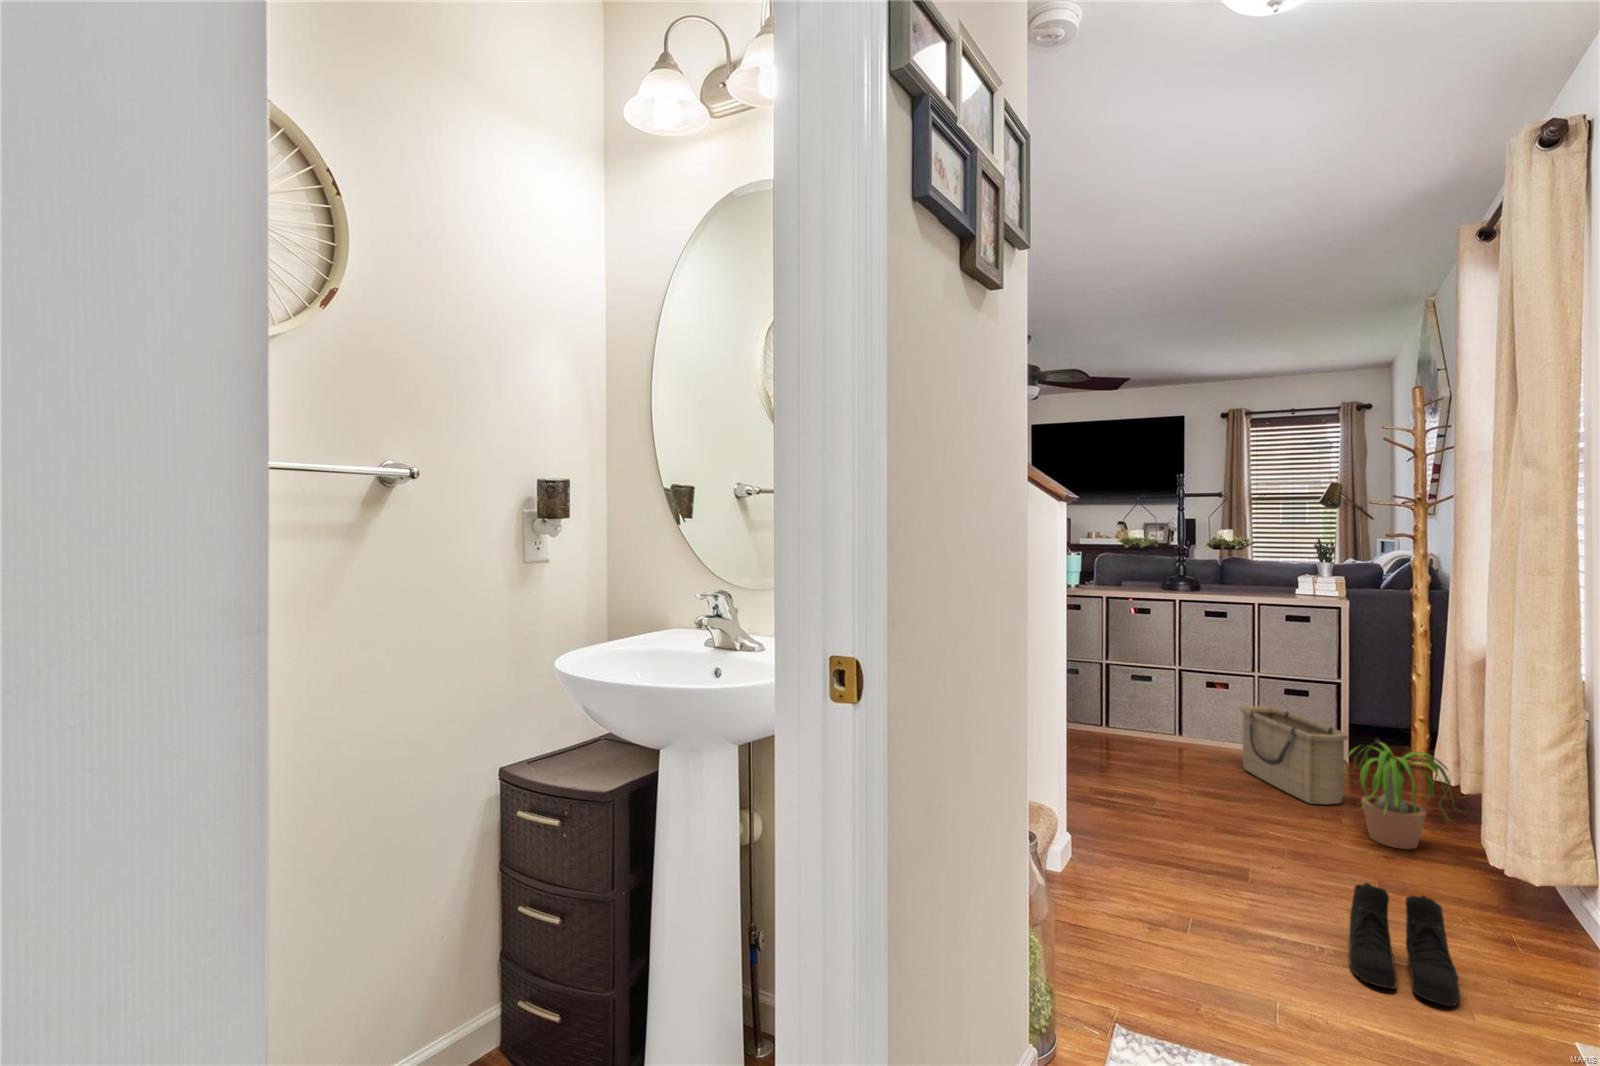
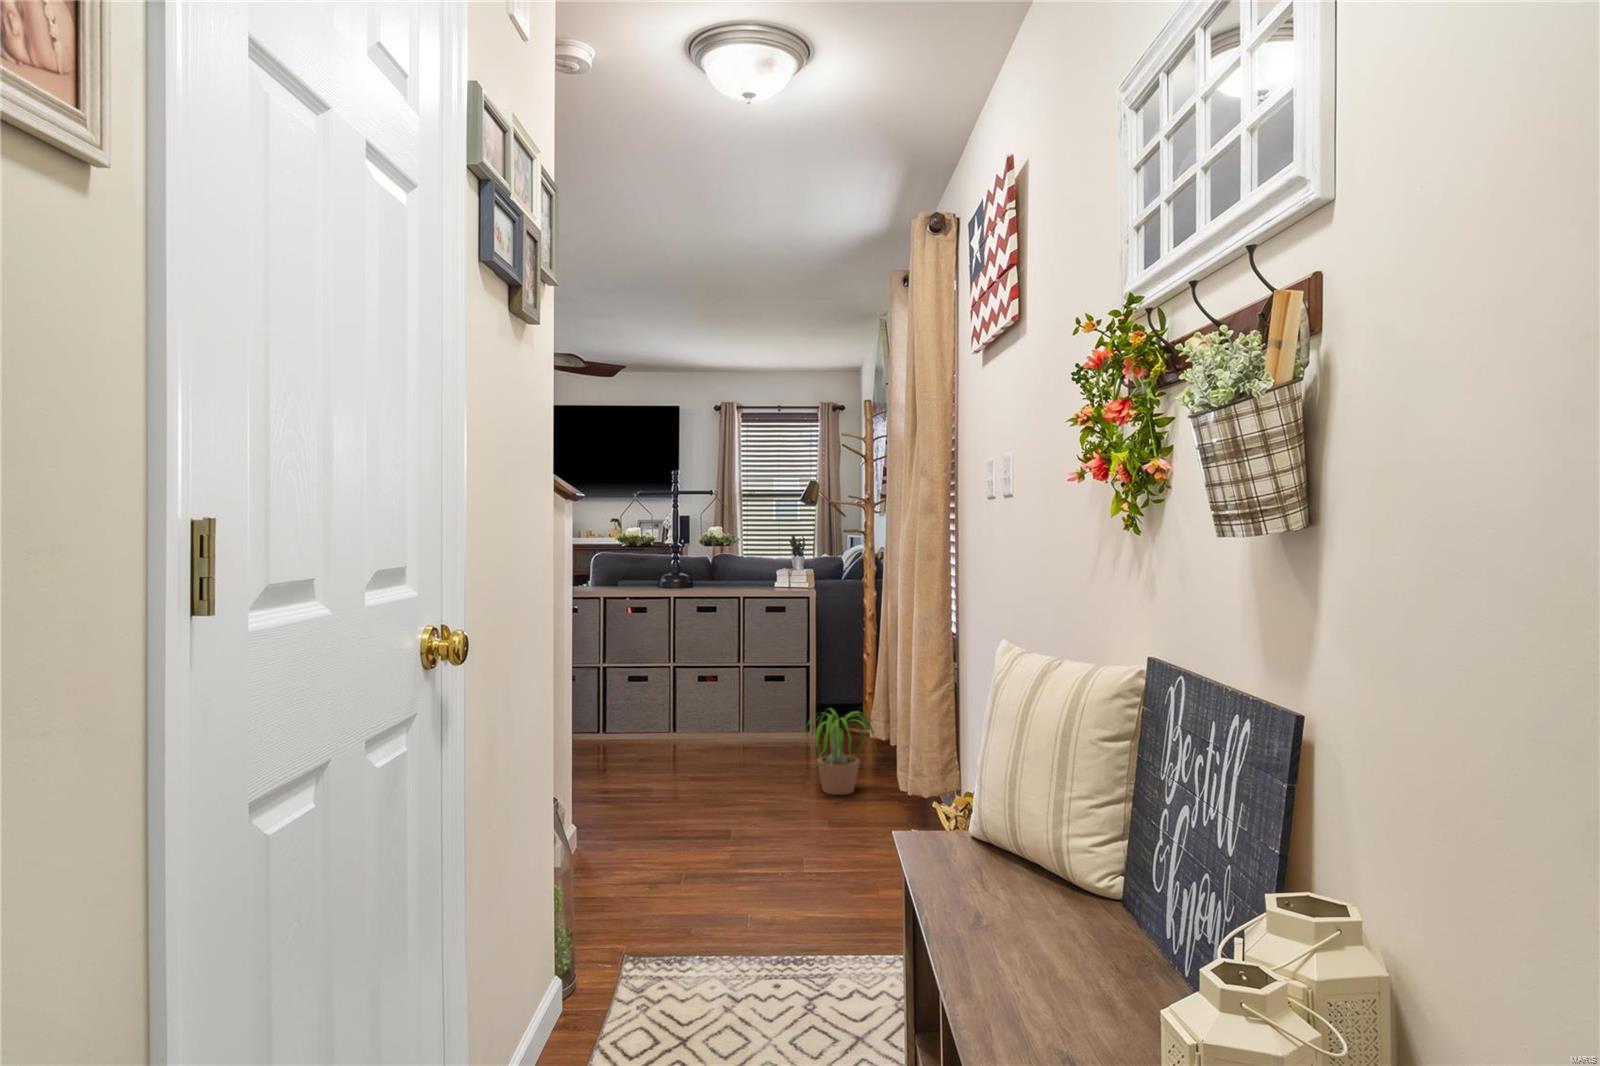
basket: present [1240,706,1348,804] -> none [728,695,810,775]
boots: present [1349,883,1459,1006] -> none [799,811,864,884]

